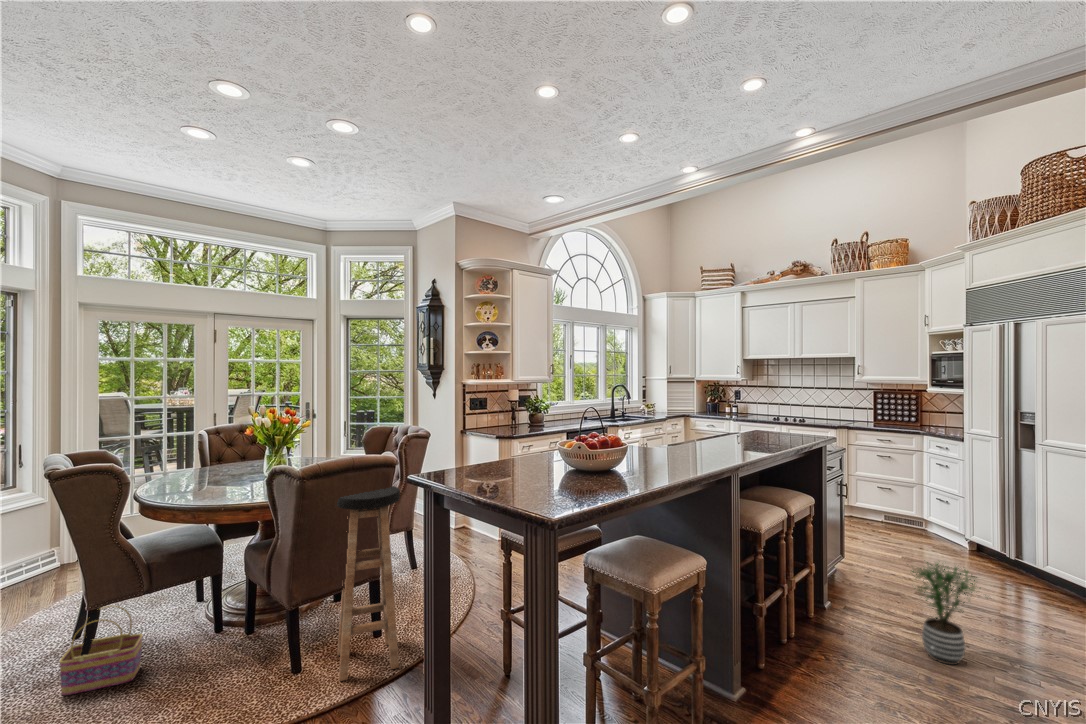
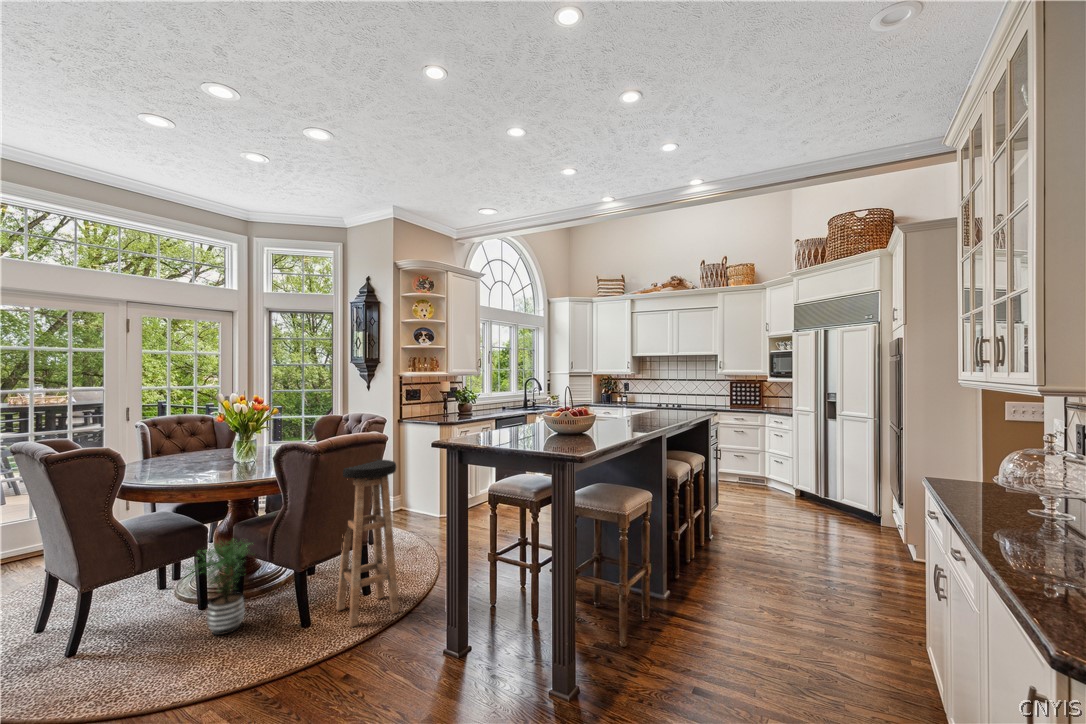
potted plant: present [912,562,975,665] -> present [187,539,248,635]
basket: present [60,606,143,695] -> none [67,586,144,672]

